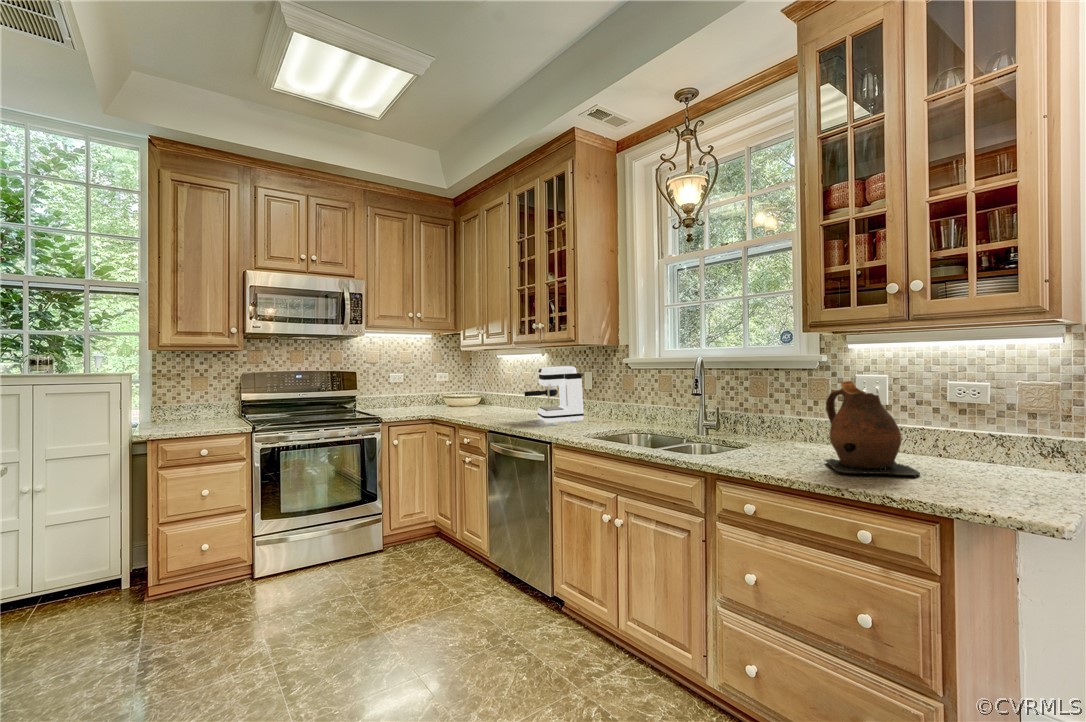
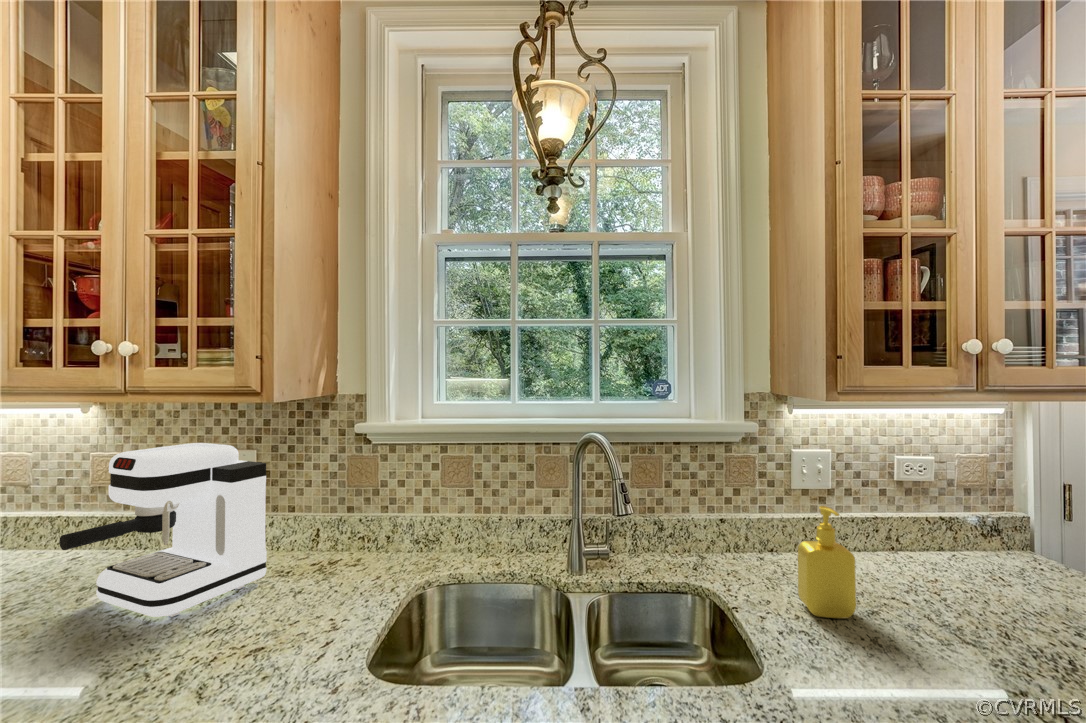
ceramic pitcher: present [825,381,920,477] -> none [862,469,1007,628]
soap dispenser: none [763,398,796,461] -> present [798,506,856,618]

